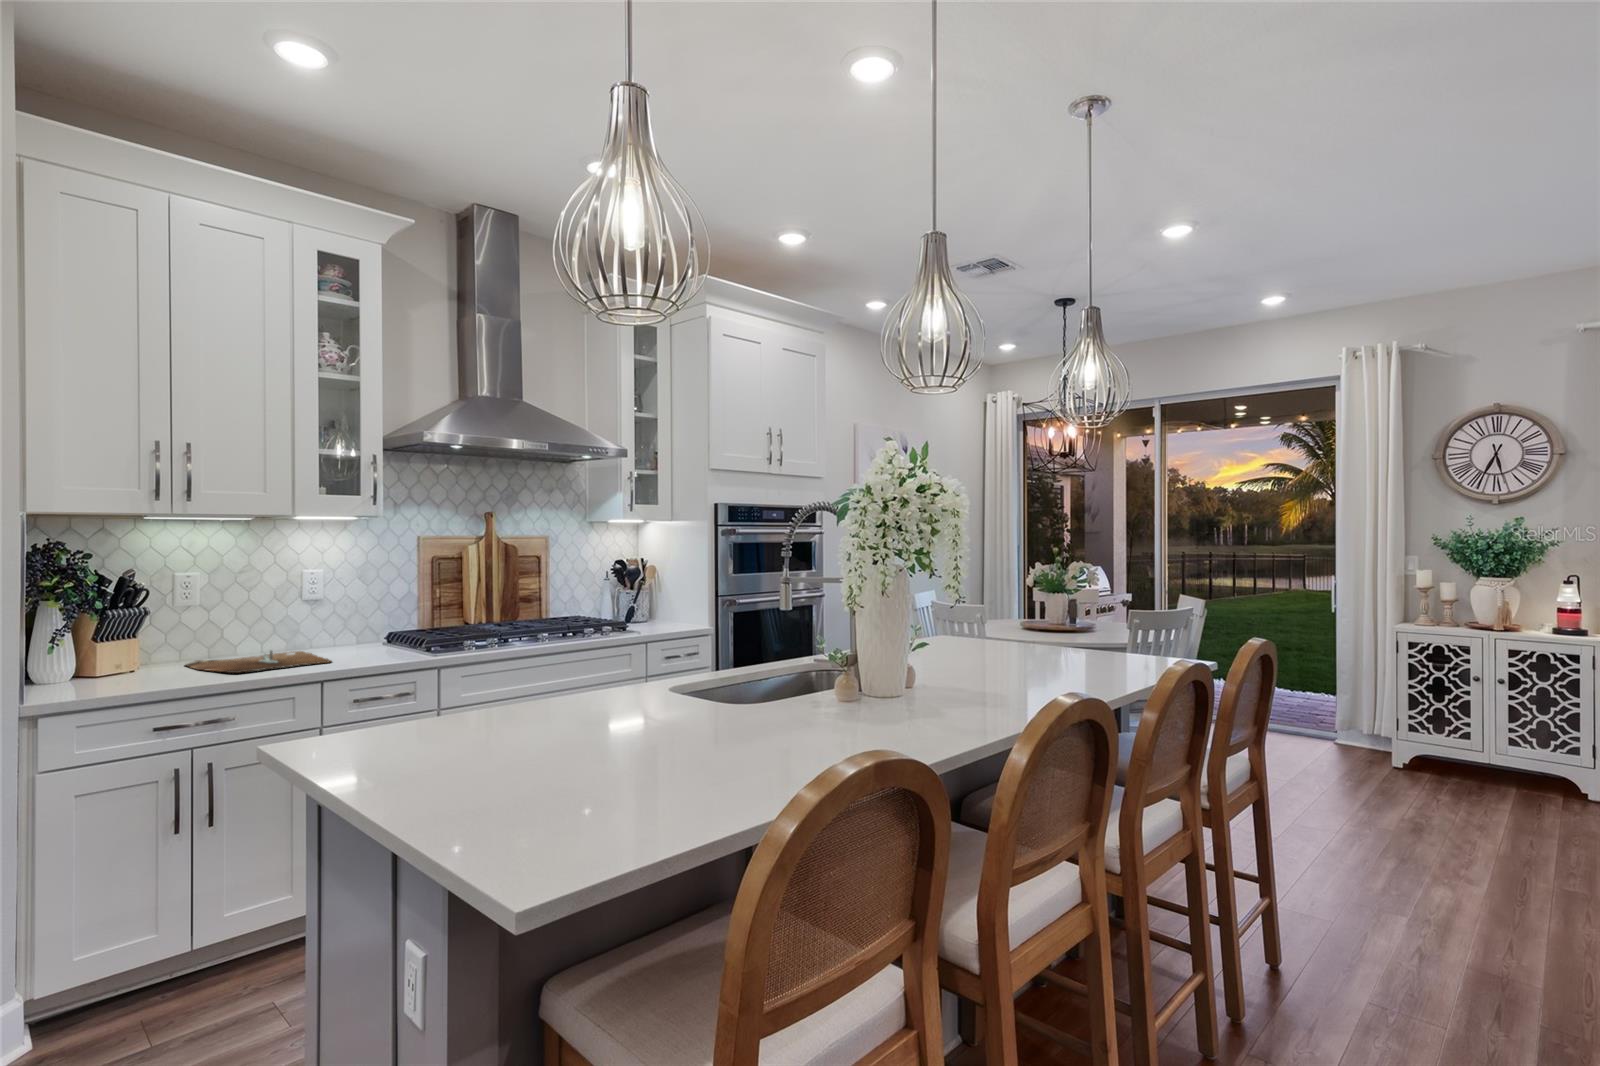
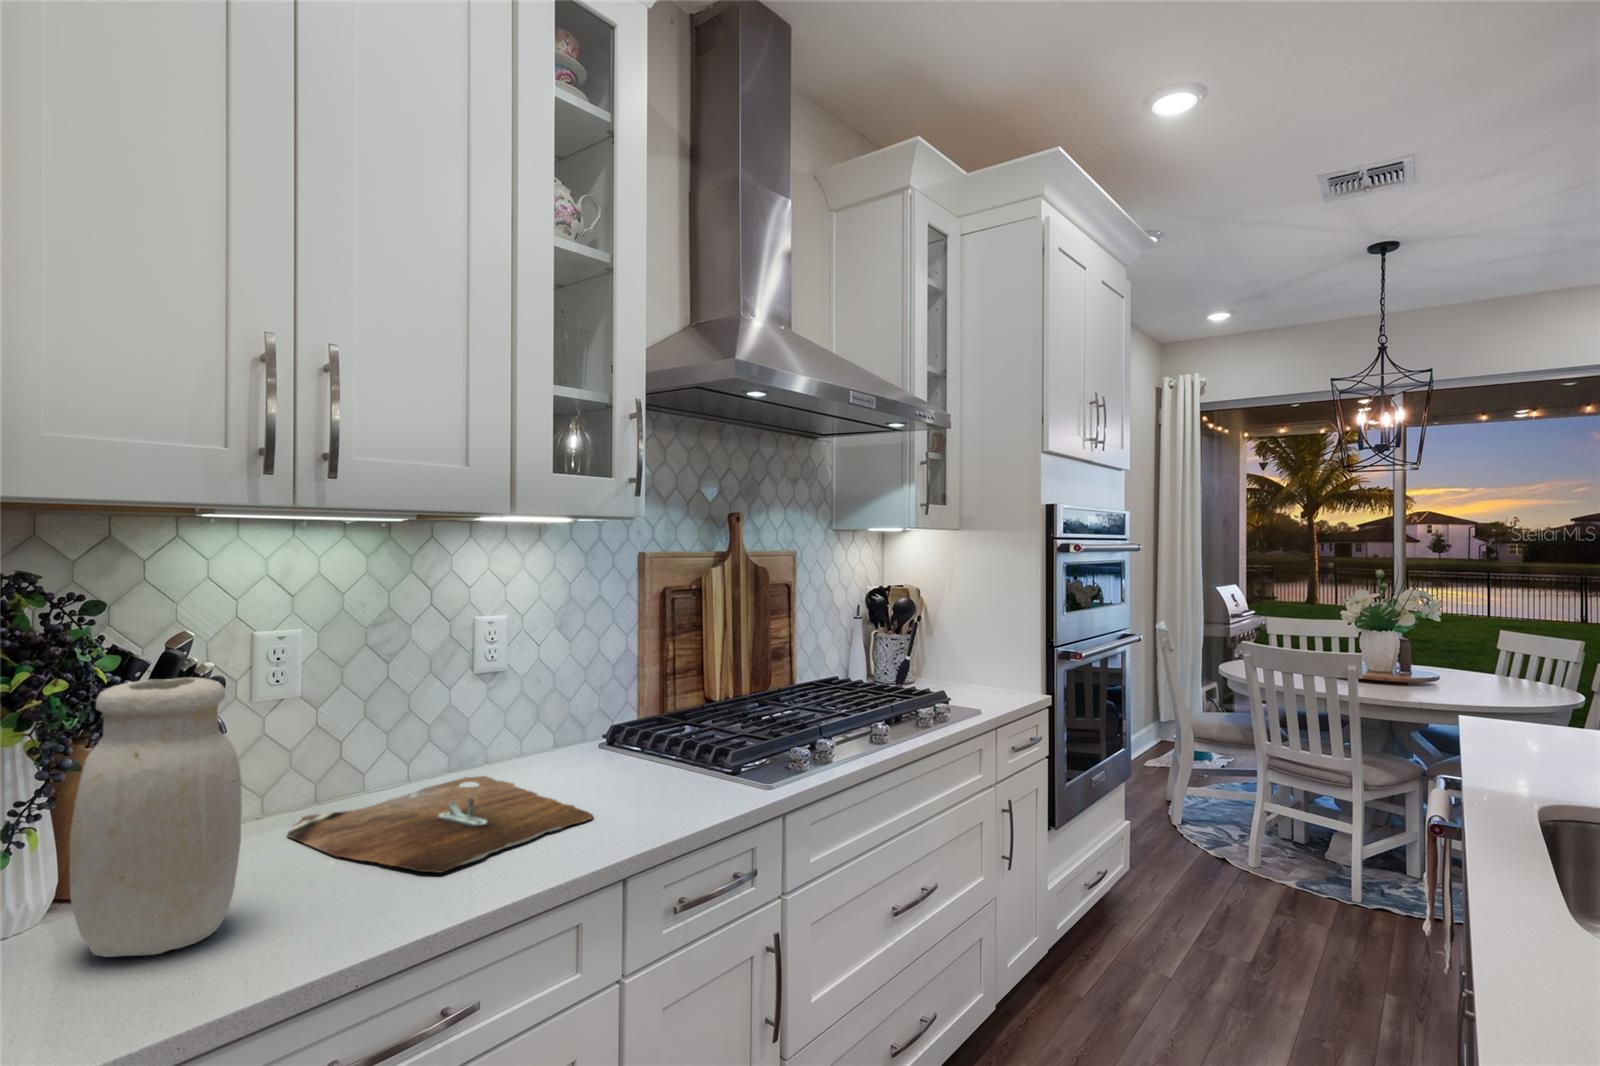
jar: none [73,583,143,686] -> present [70,678,242,957]

